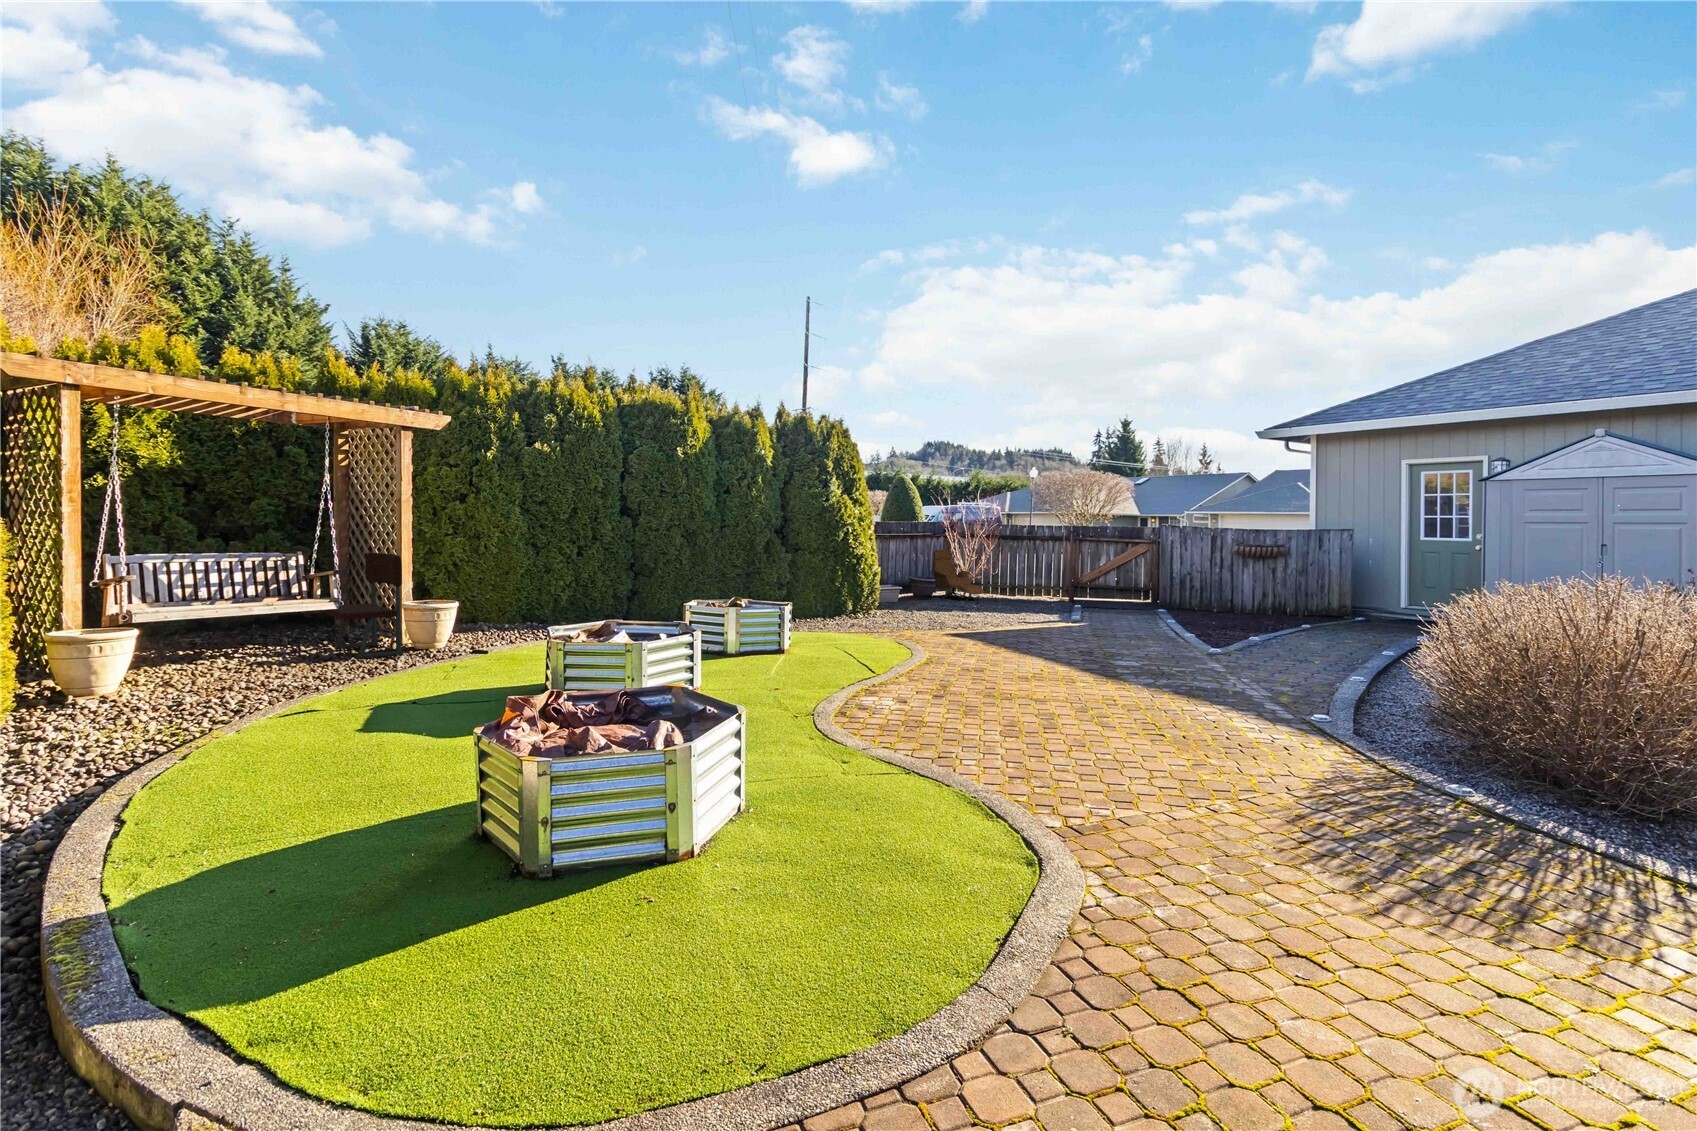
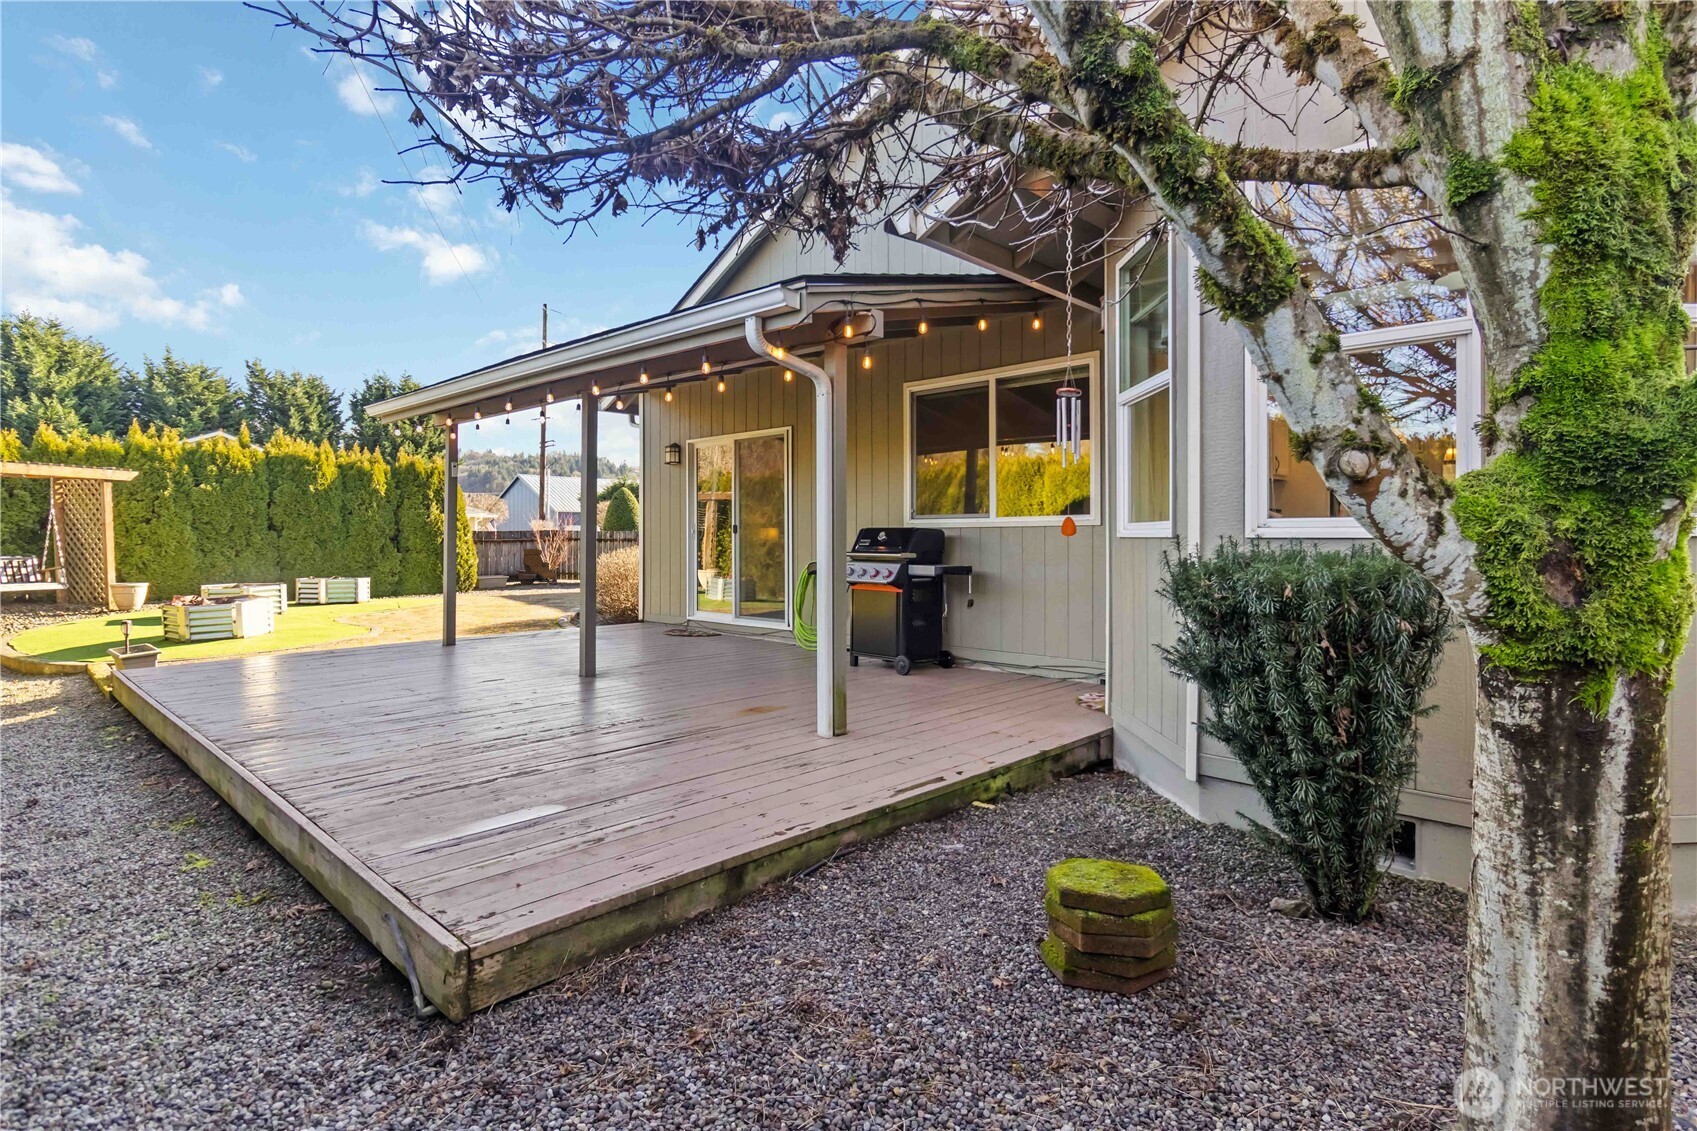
bench: present [321,553,403,659] -> none [49,556,110,616]

